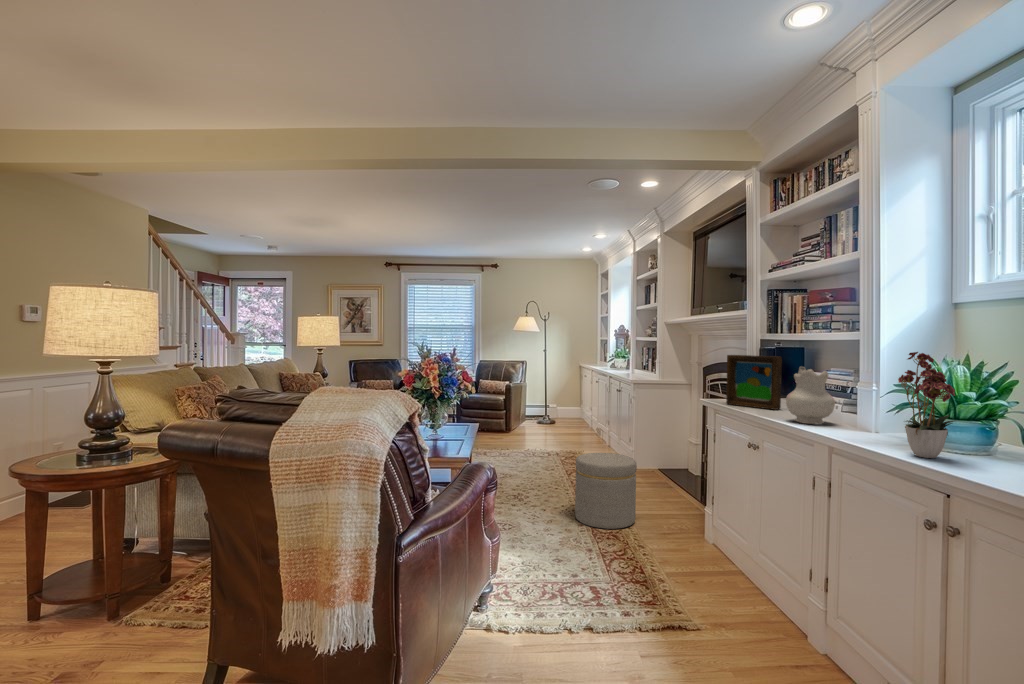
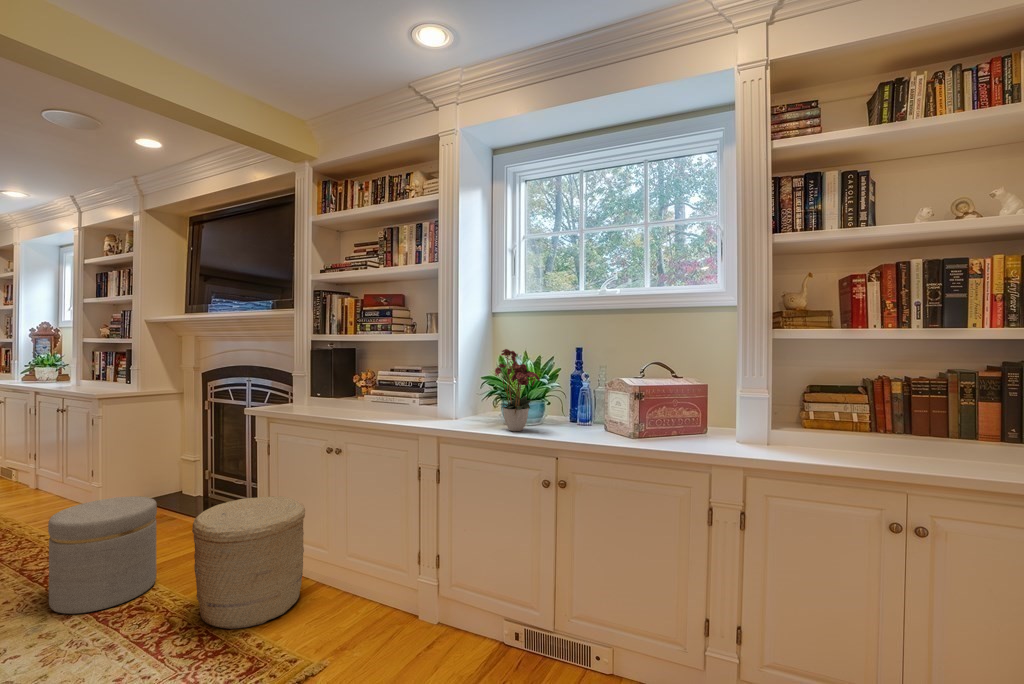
picture frame: present [726,355,782,410] -> none [285,357,343,410]
ceramic pitcher: present [786,367,835,424] -> none [371,365,412,418]
woven basket: none [639,474,728,581] -> present [192,496,305,629]

